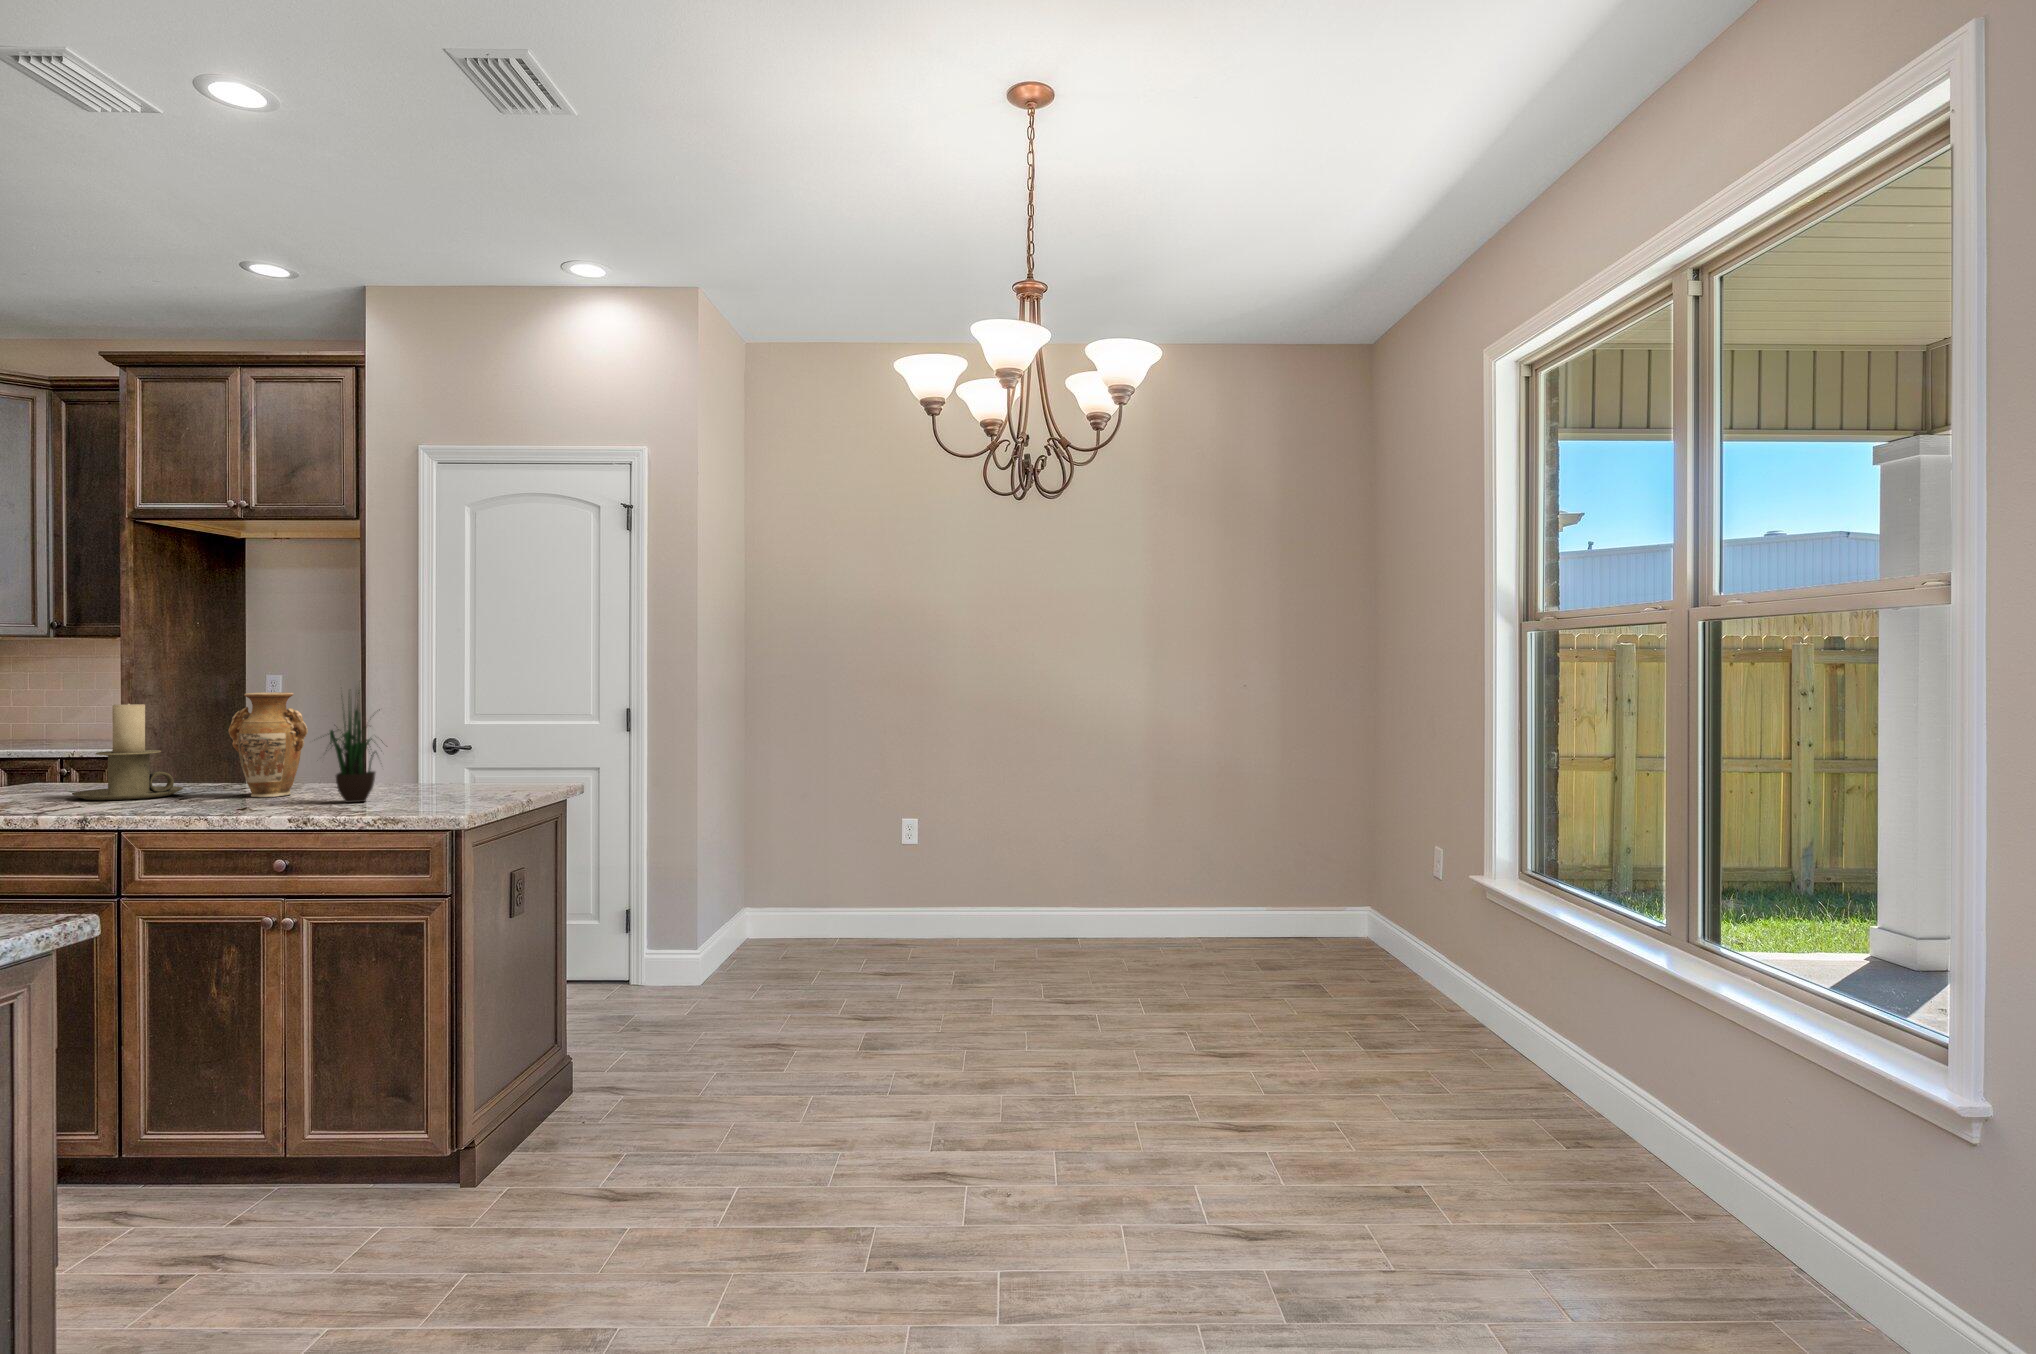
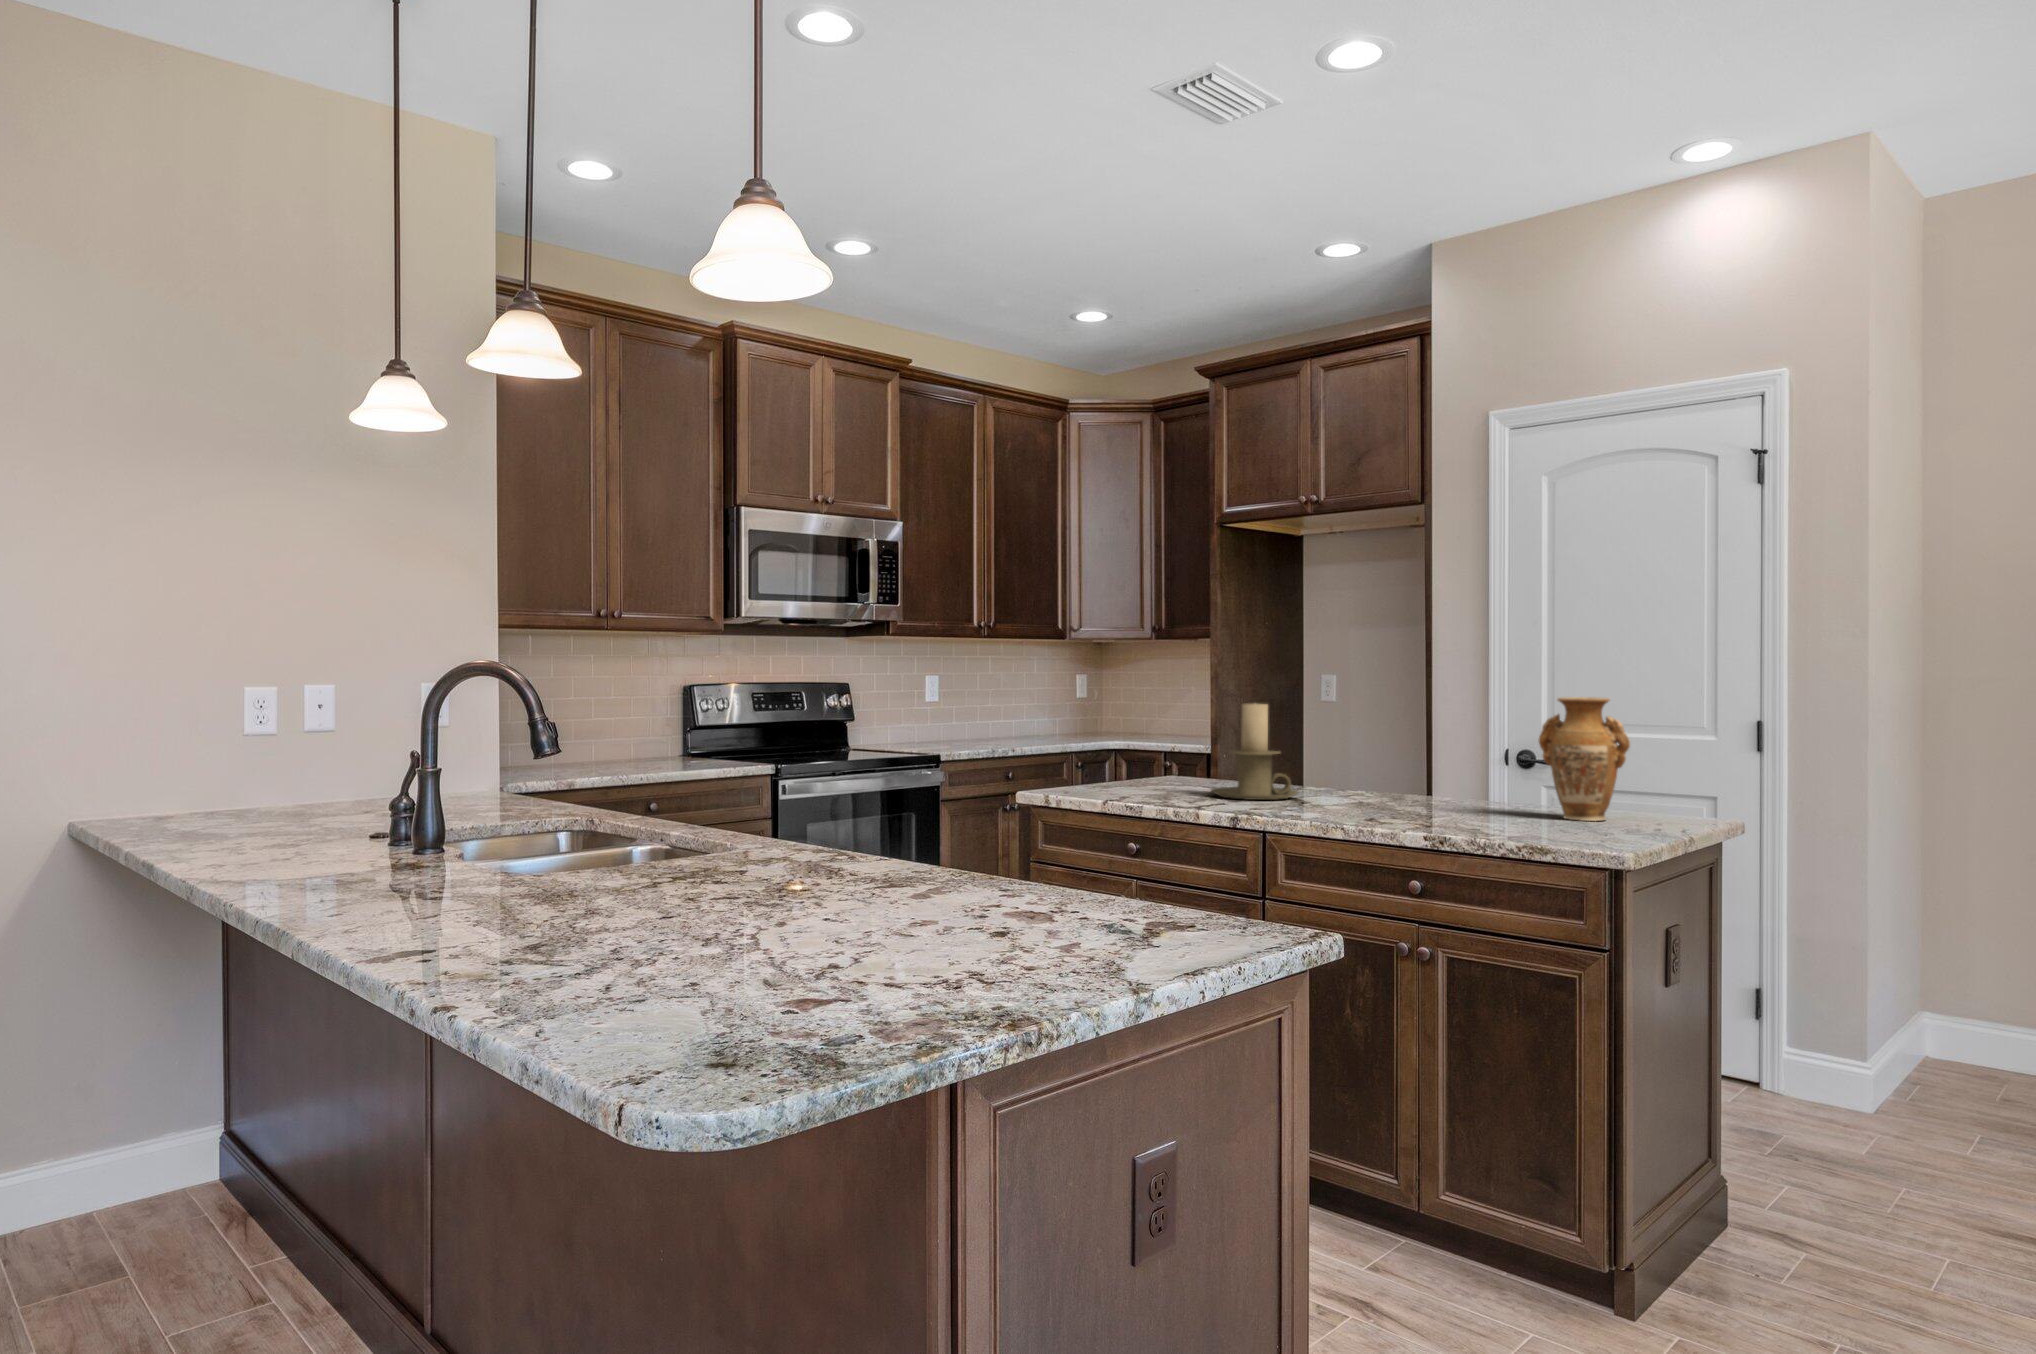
vase: present [228,692,308,797] -> present [1538,697,1630,821]
potted plant: present [326,692,382,803] -> none [1435,664,1521,822]

